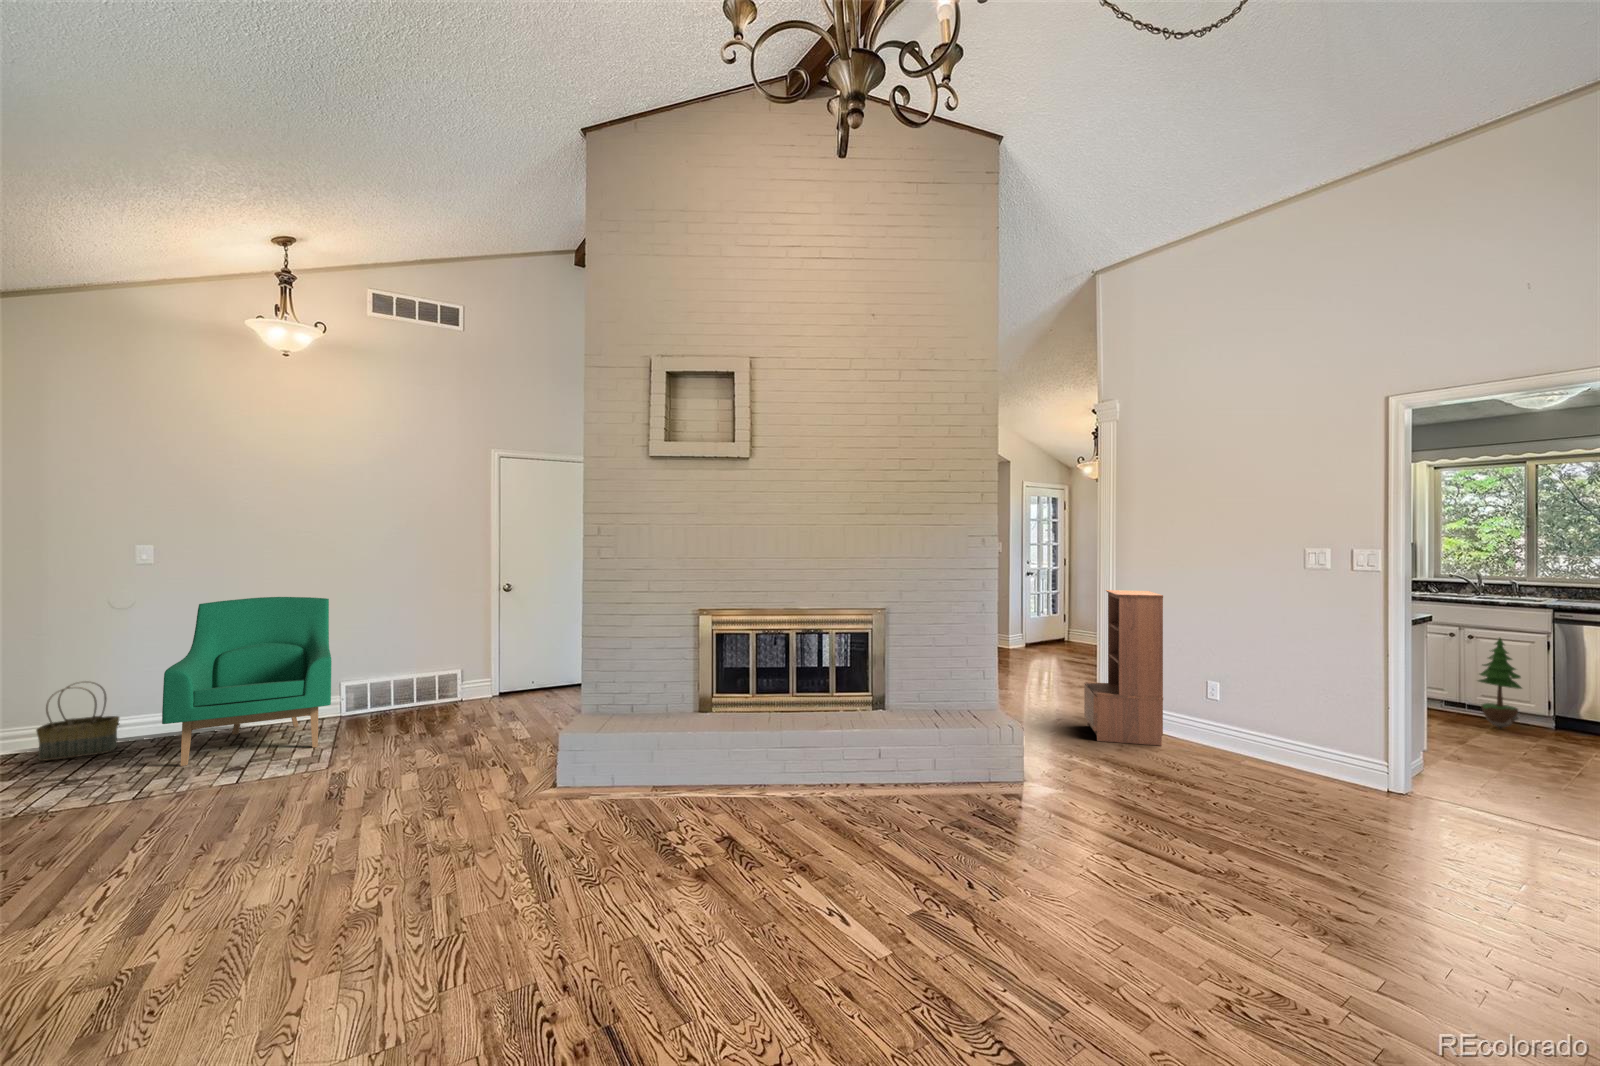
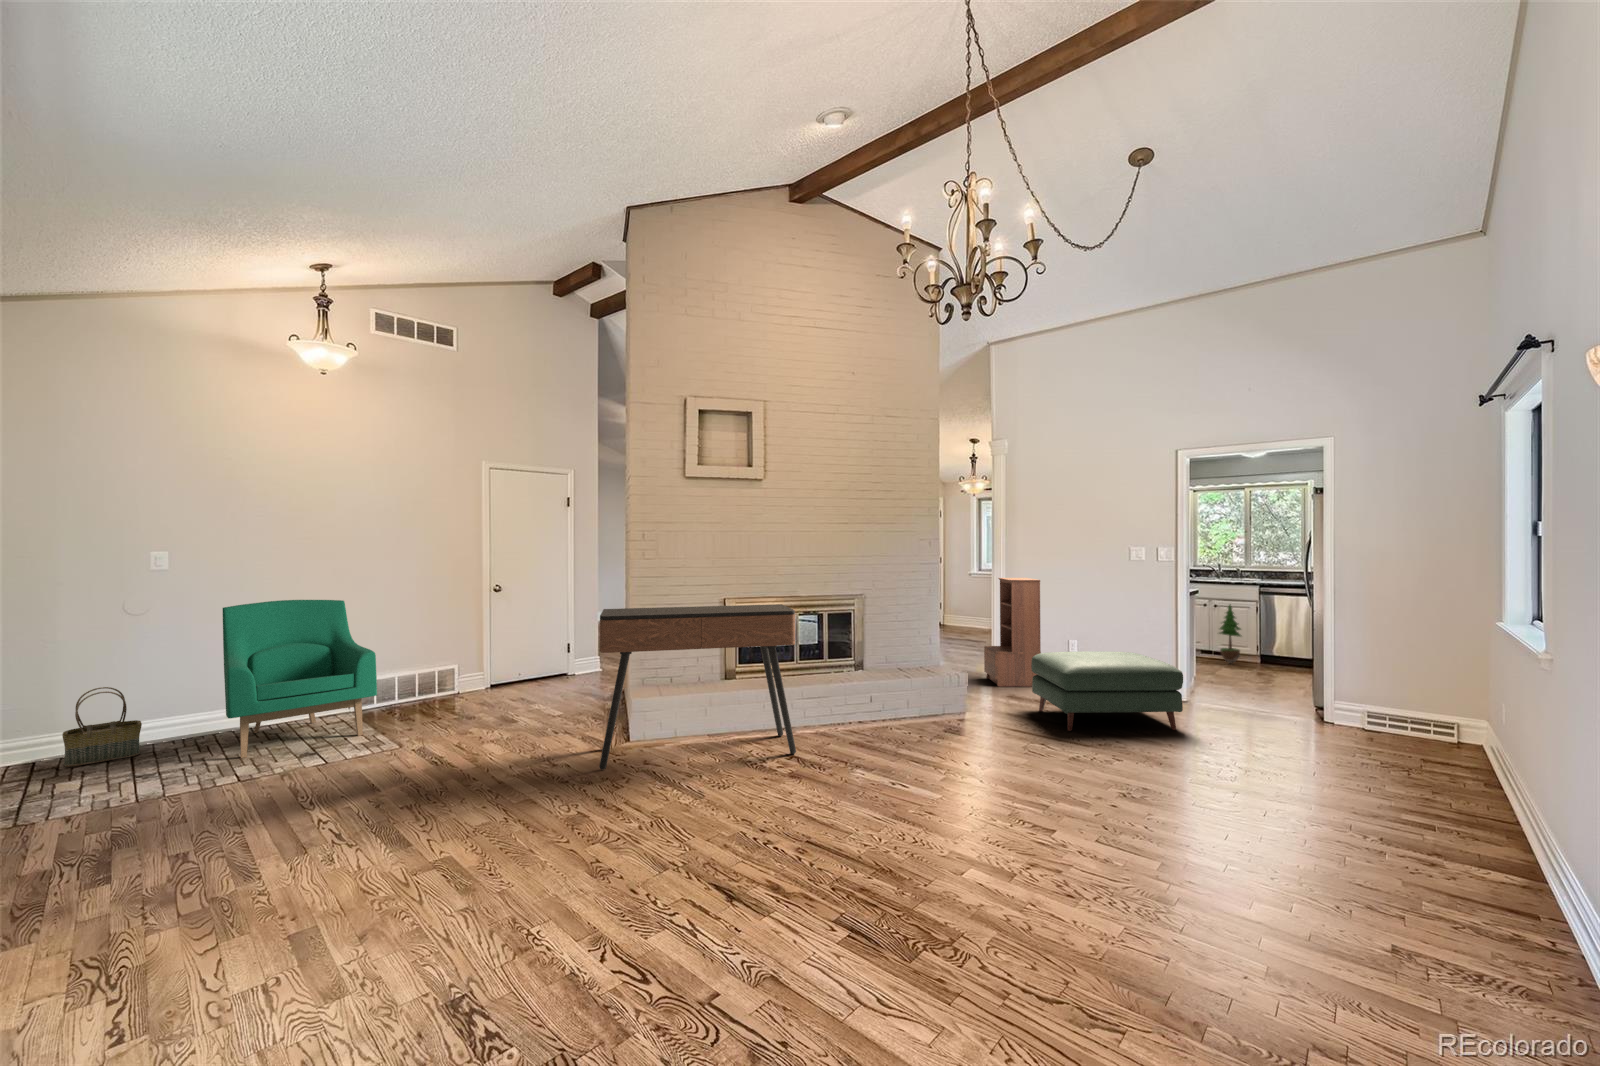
console table: none [485,622,750,831] -> present [599,604,796,770]
ottoman: none [1130,706,1384,854] -> present [1031,651,1183,731]

